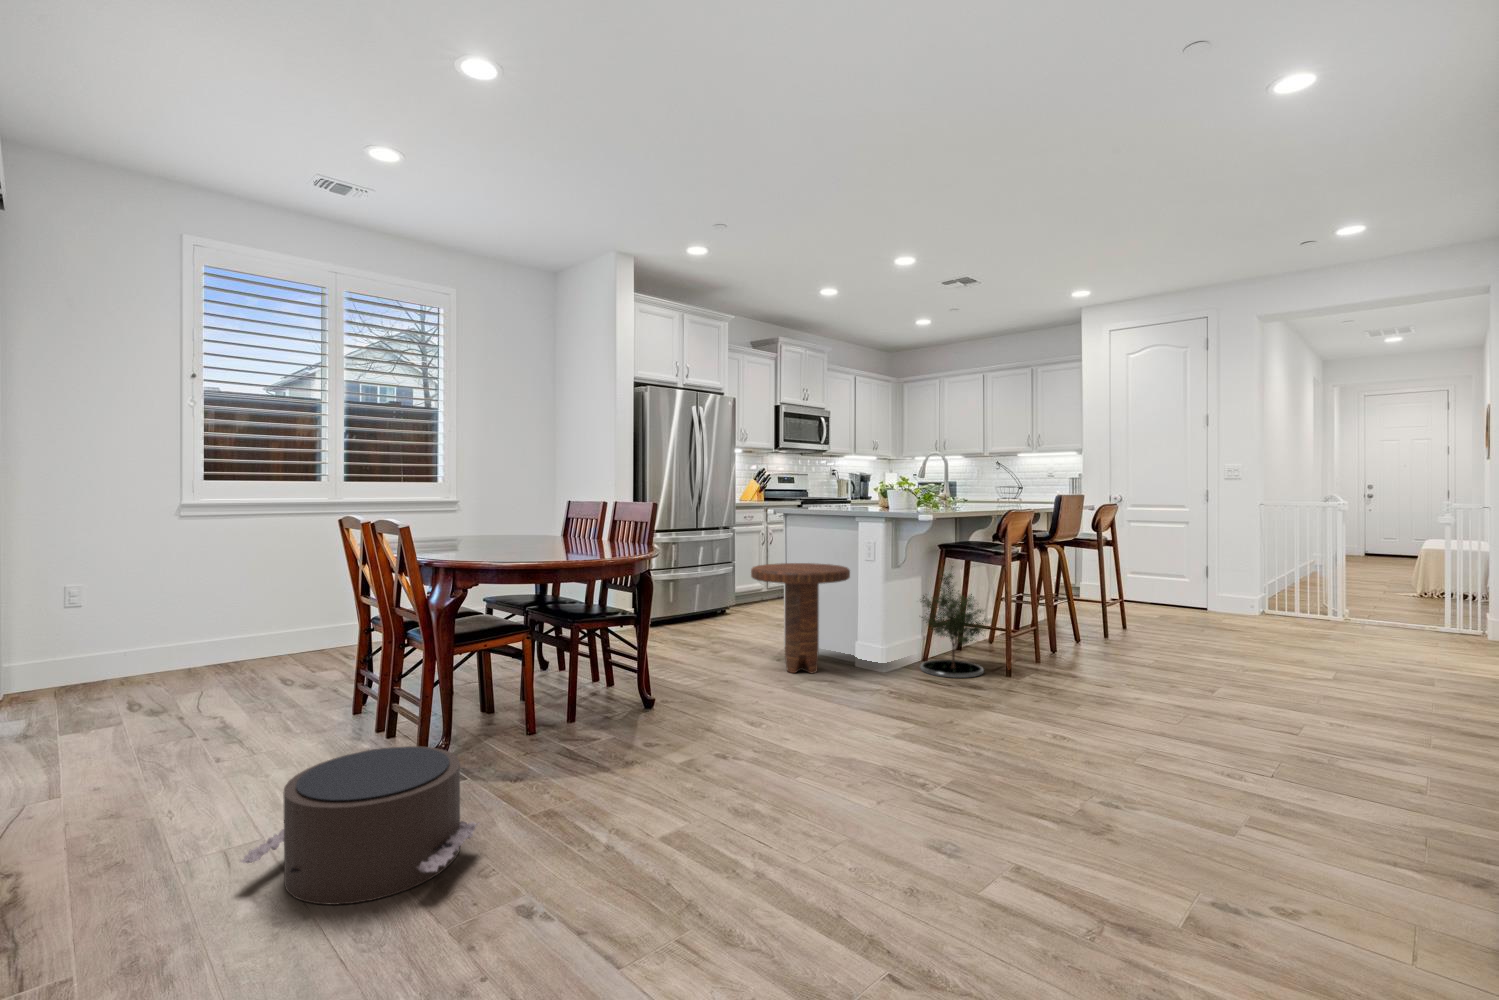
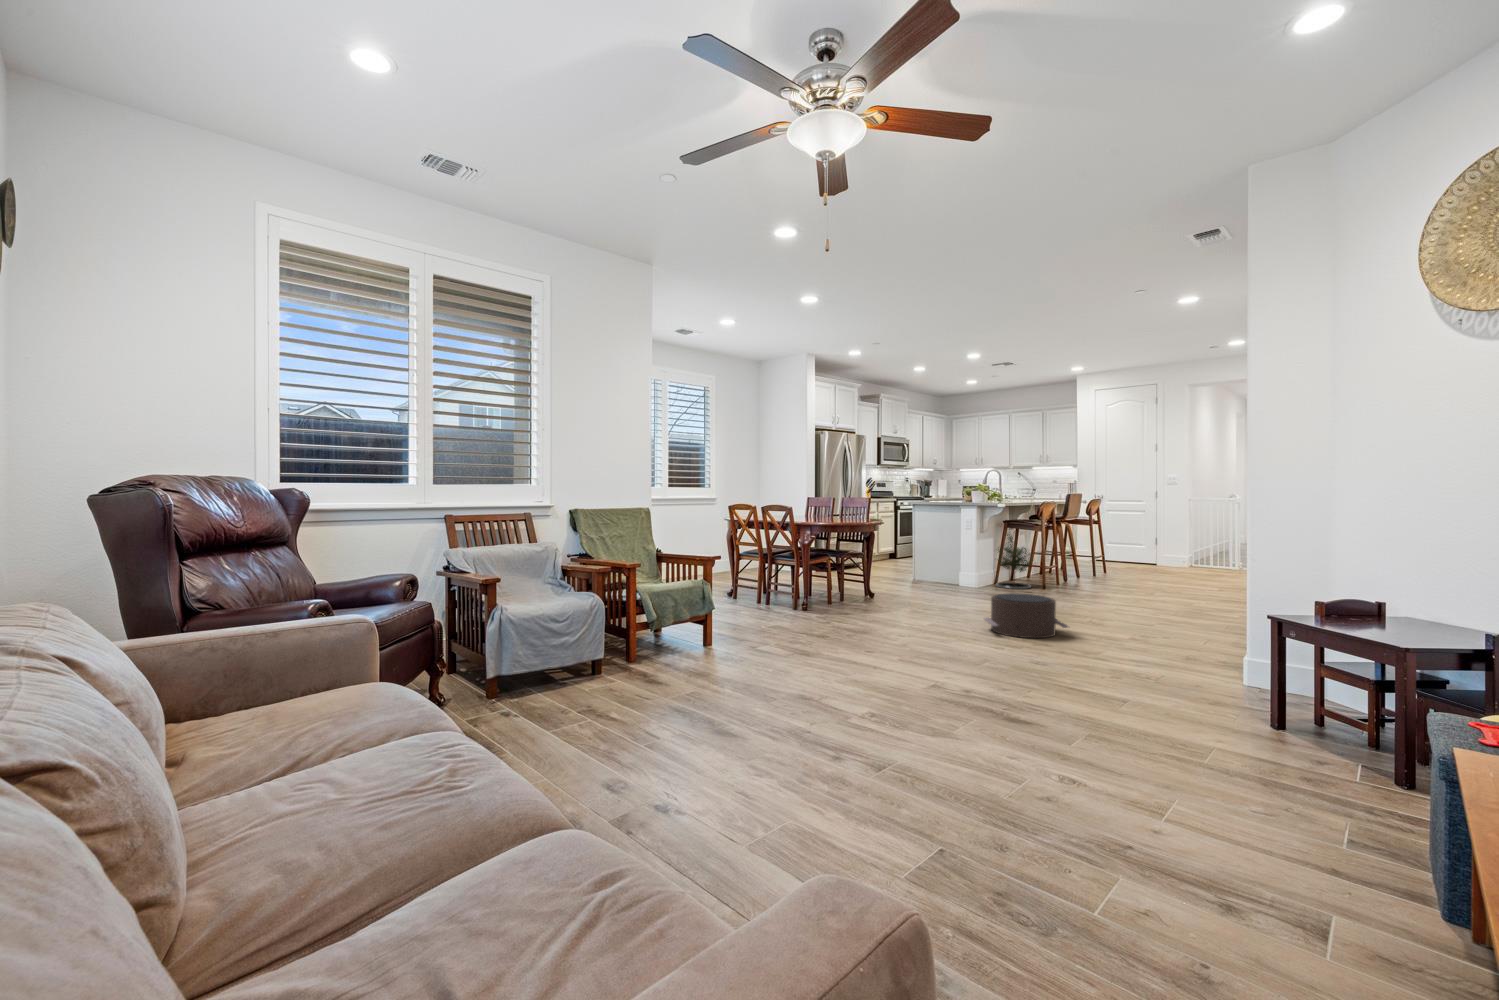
side table: present [751,563,850,673] -> none [906,531,960,587]
pouf: present [240,746,479,905] -> present [984,593,1069,638]

